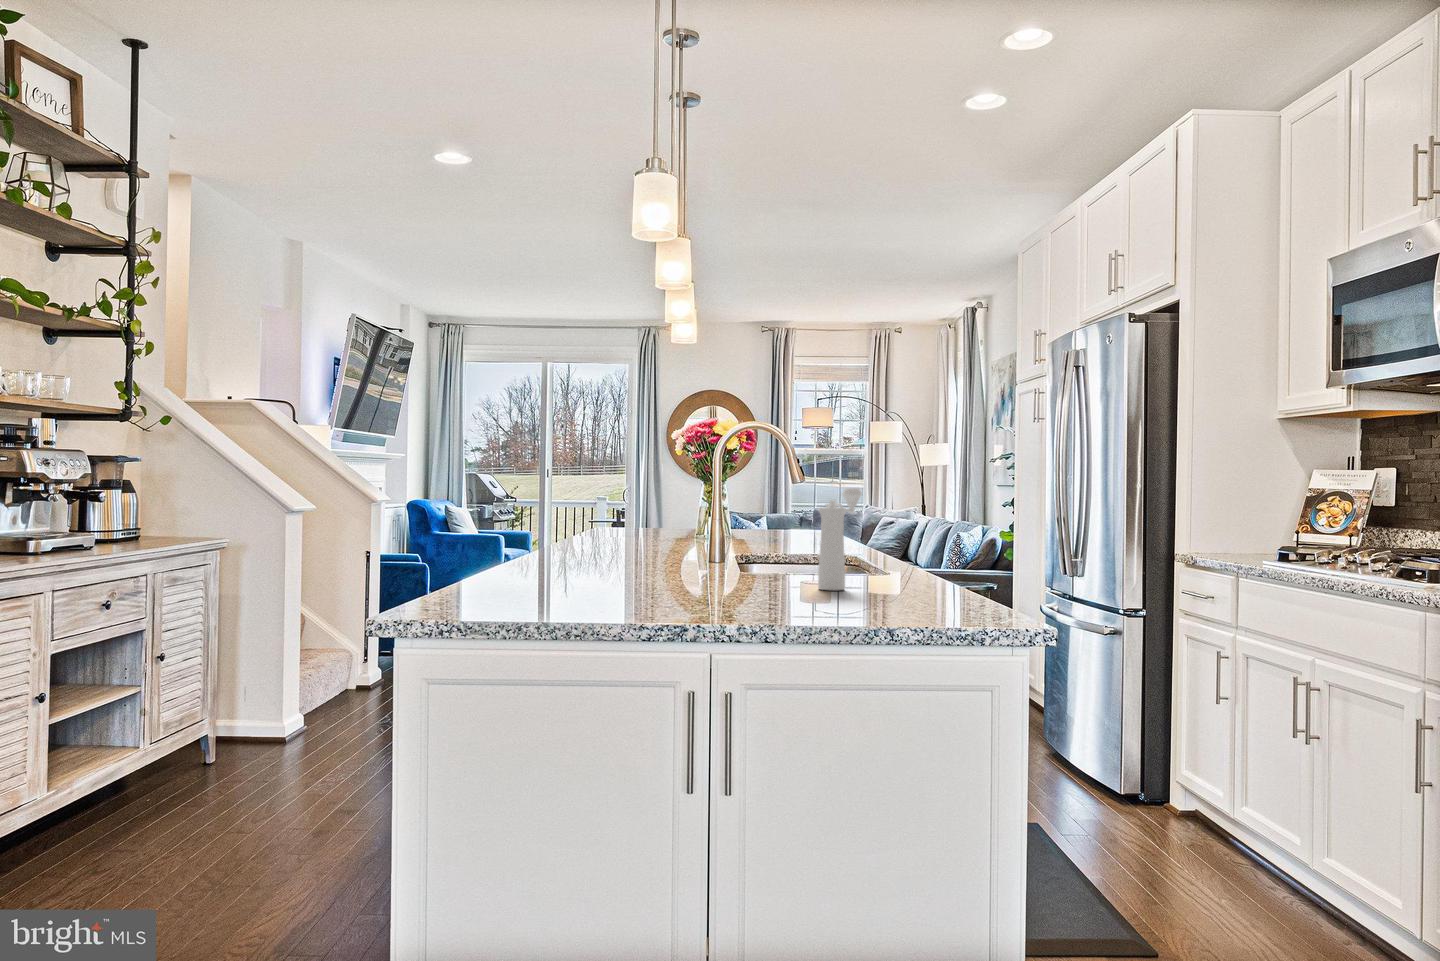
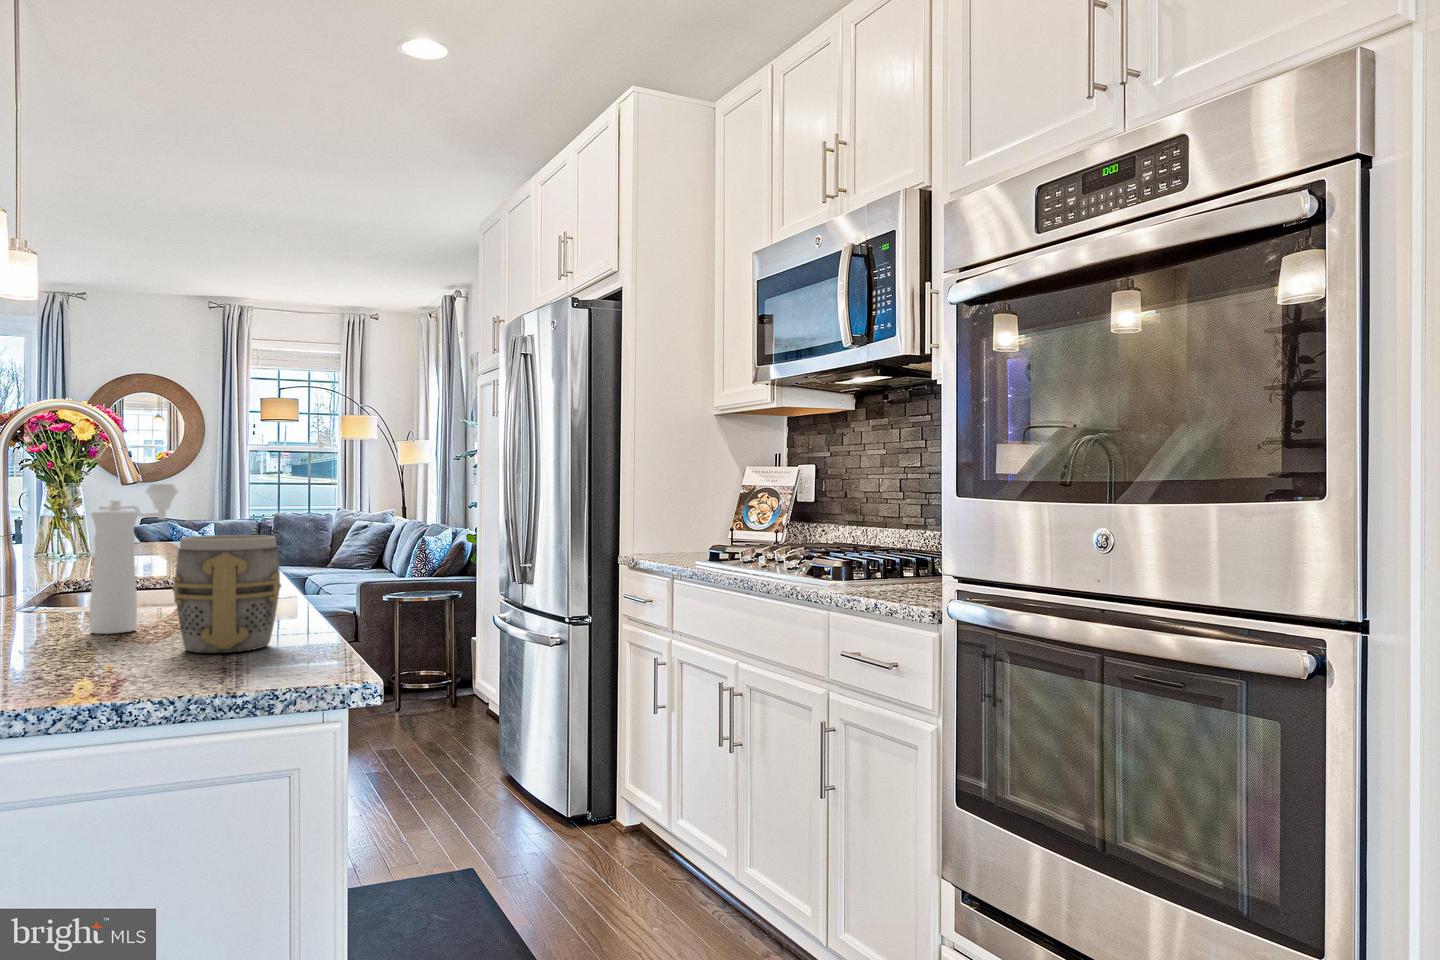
mug: none [886,526,954,606] -> present [172,535,281,653]

